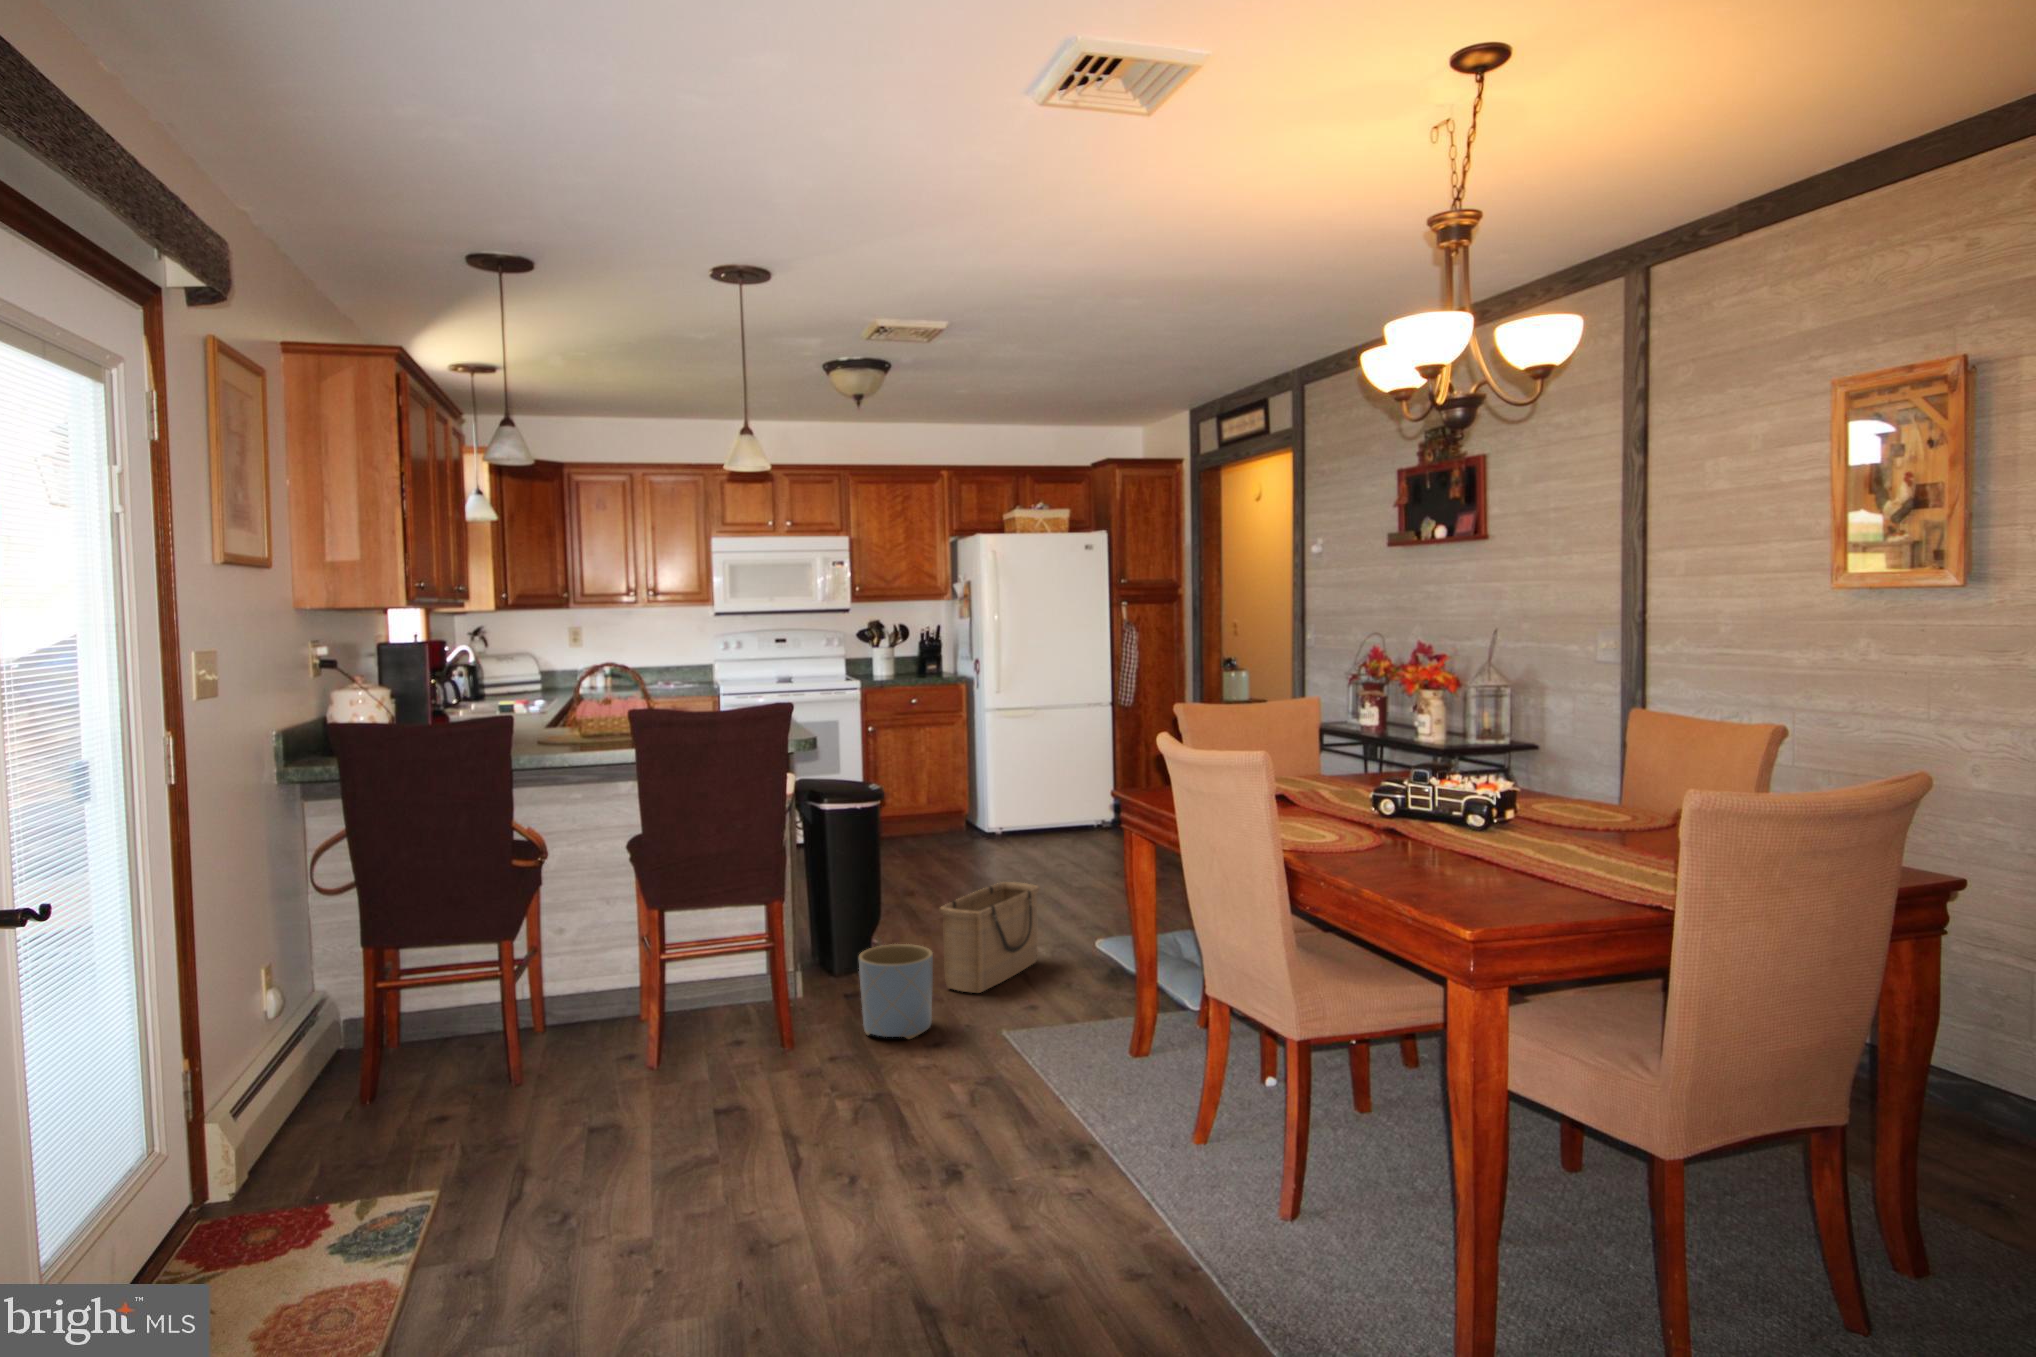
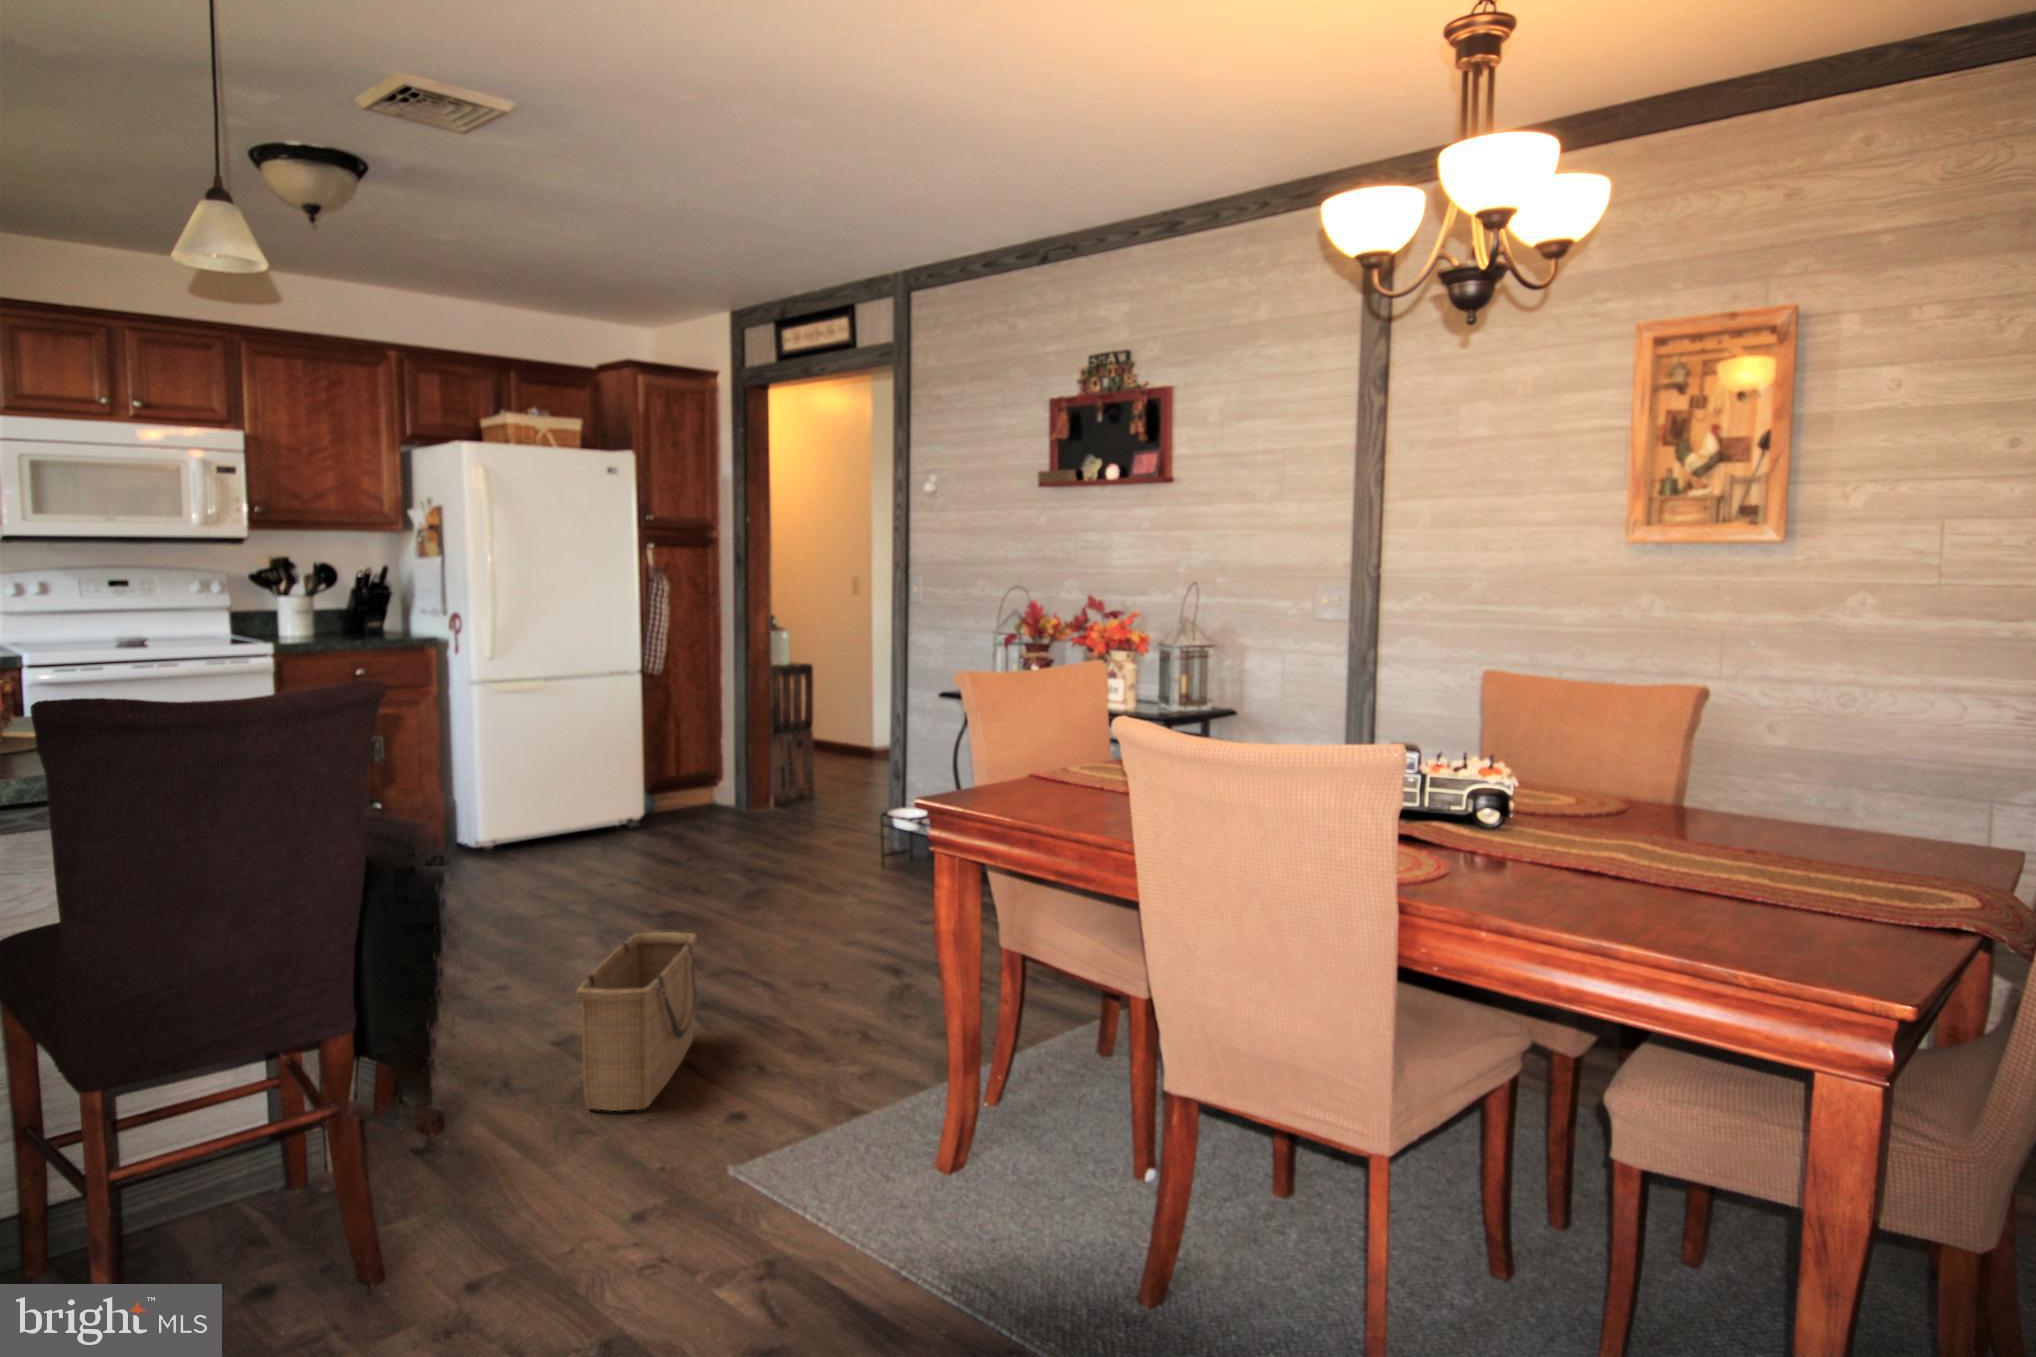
planter: present [859,944,933,1039] -> none [487,1060,615,1226]

